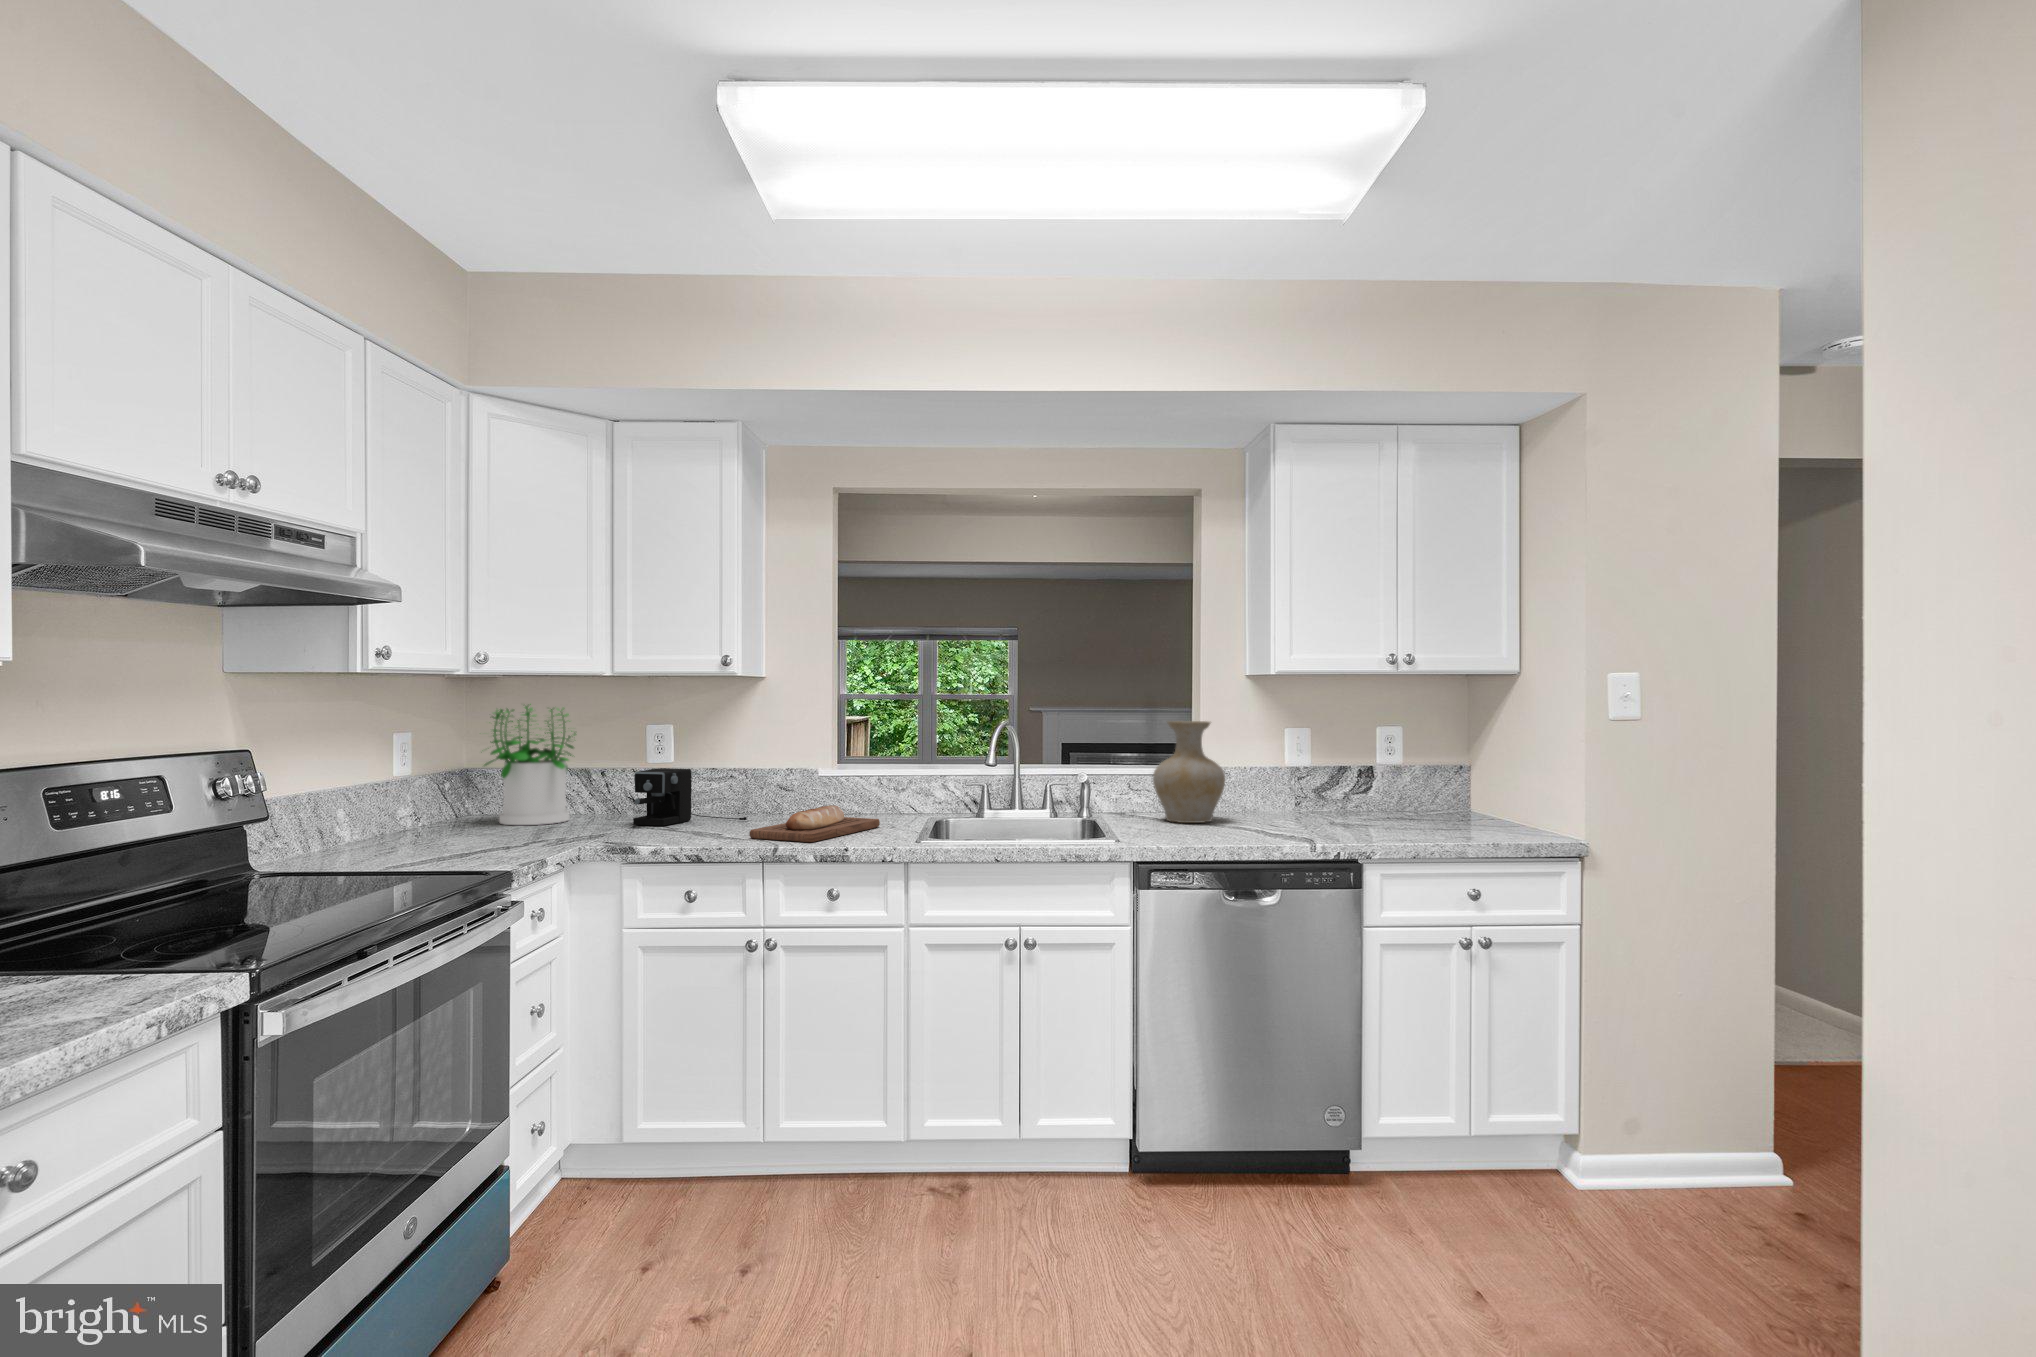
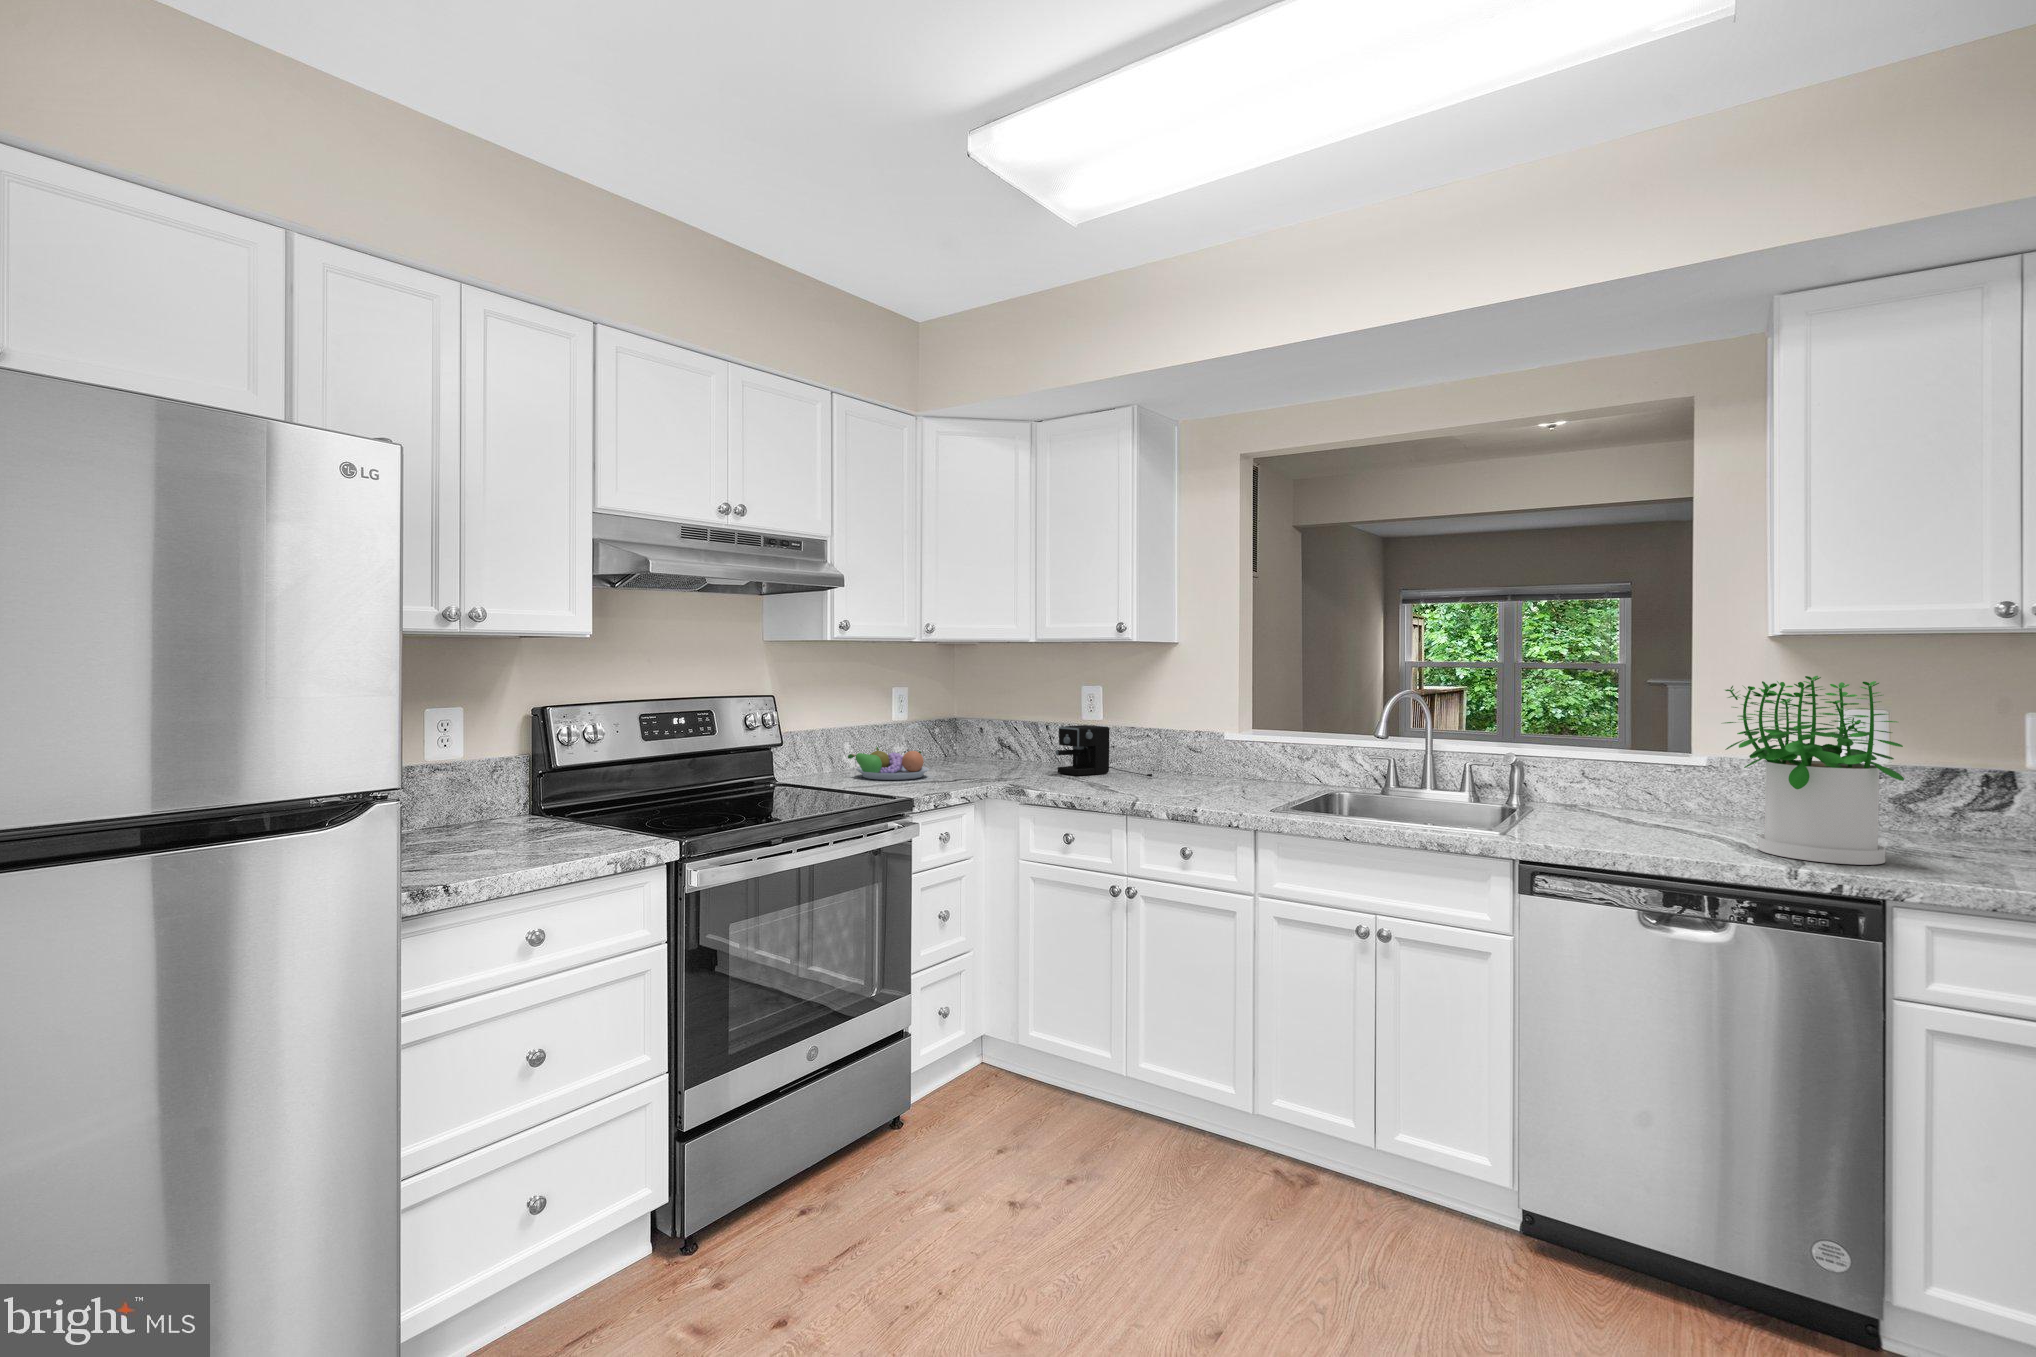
potted plant: present [484,704,576,825] -> present [1725,676,1904,865]
vase: present [1153,721,1225,823] -> none [1605,694,1716,825]
bread loaf: present [749,805,880,842] -> none [1123,768,1261,800]
fruit bowl: none [369,810,486,853] -> present [848,747,929,780]

